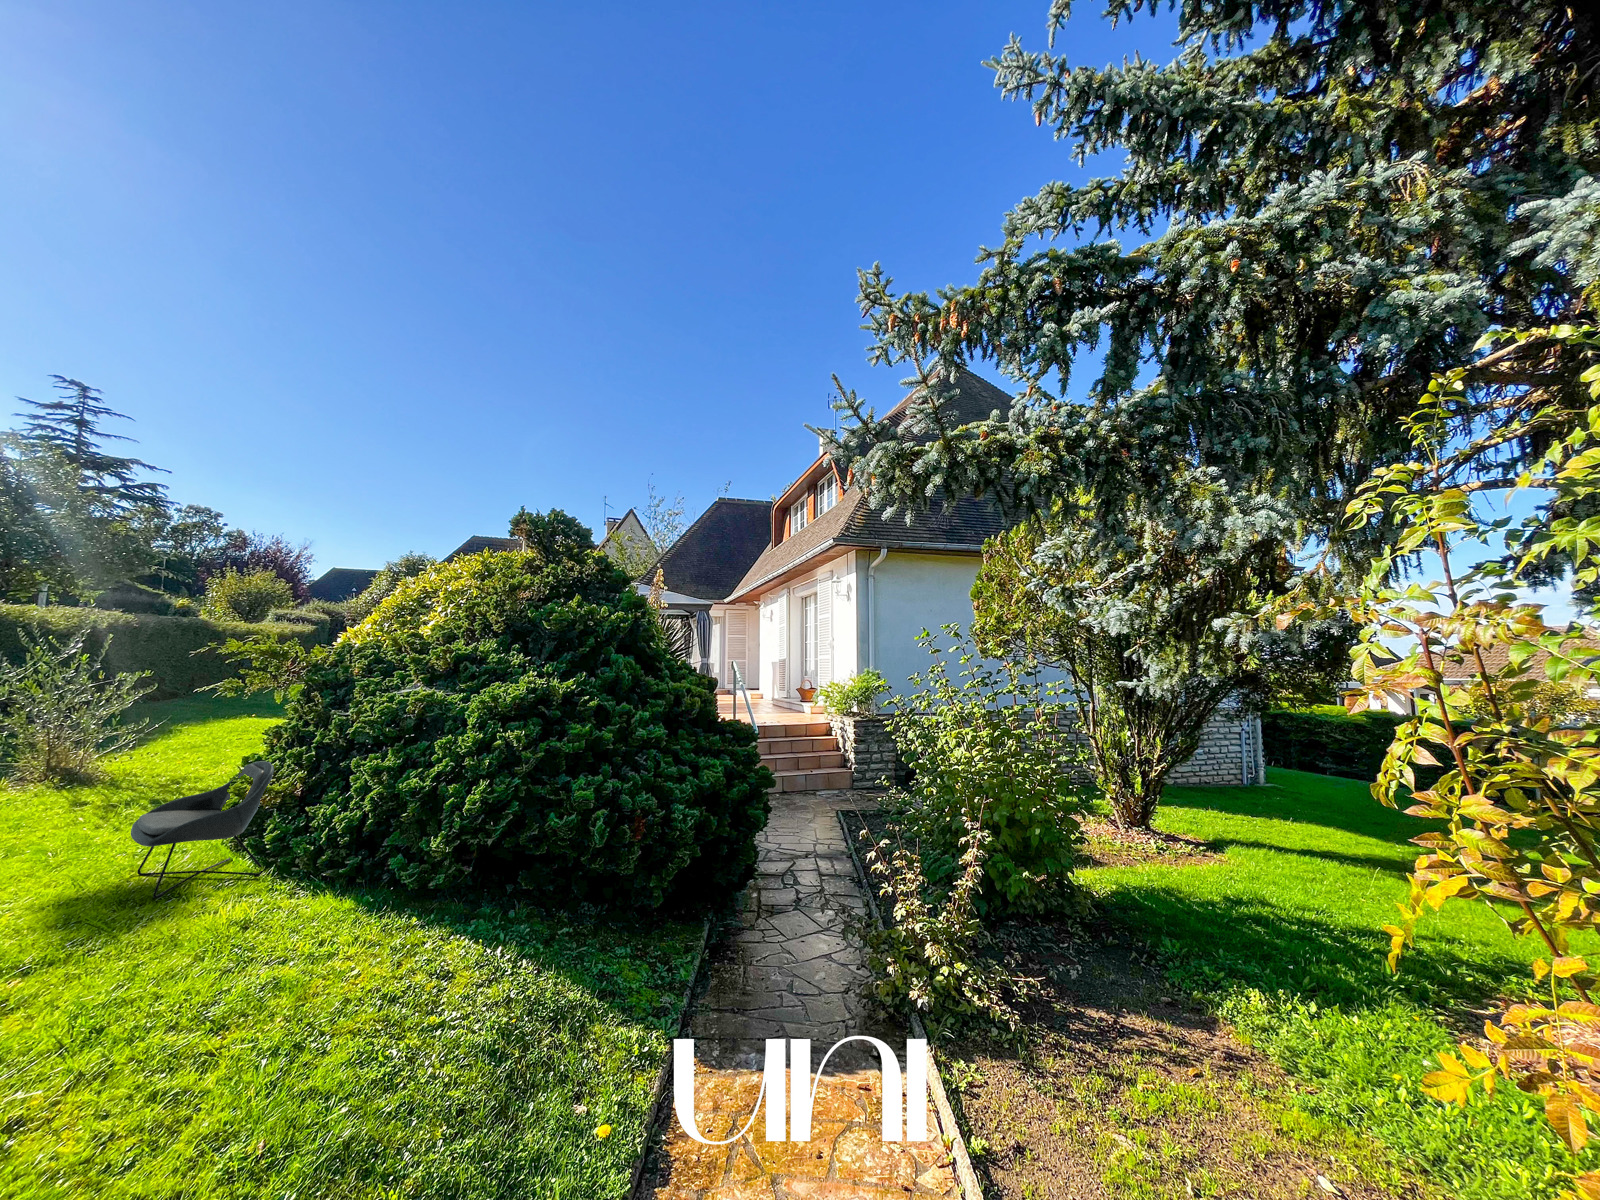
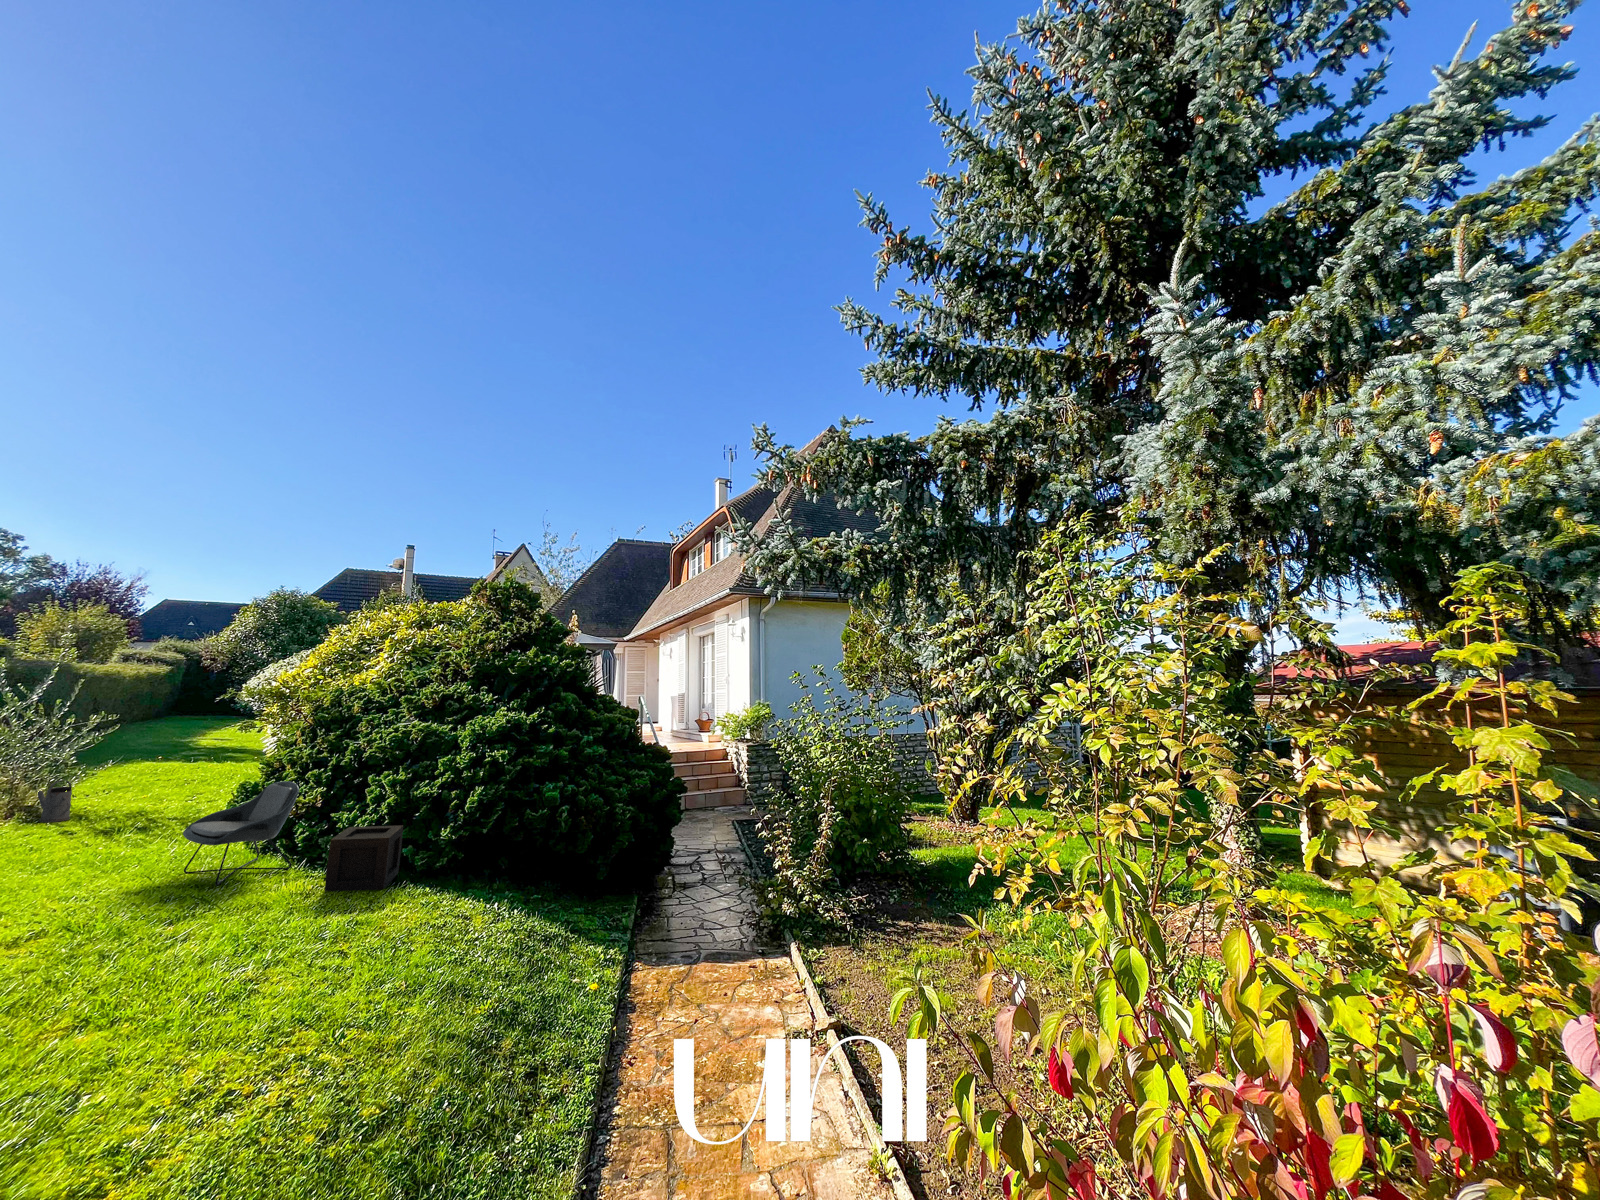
watering can: none [69,745,103,792] -> present [38,780,72,822]
wooden crate: none [276,826,392,918] -> present [325,825,403,891]

